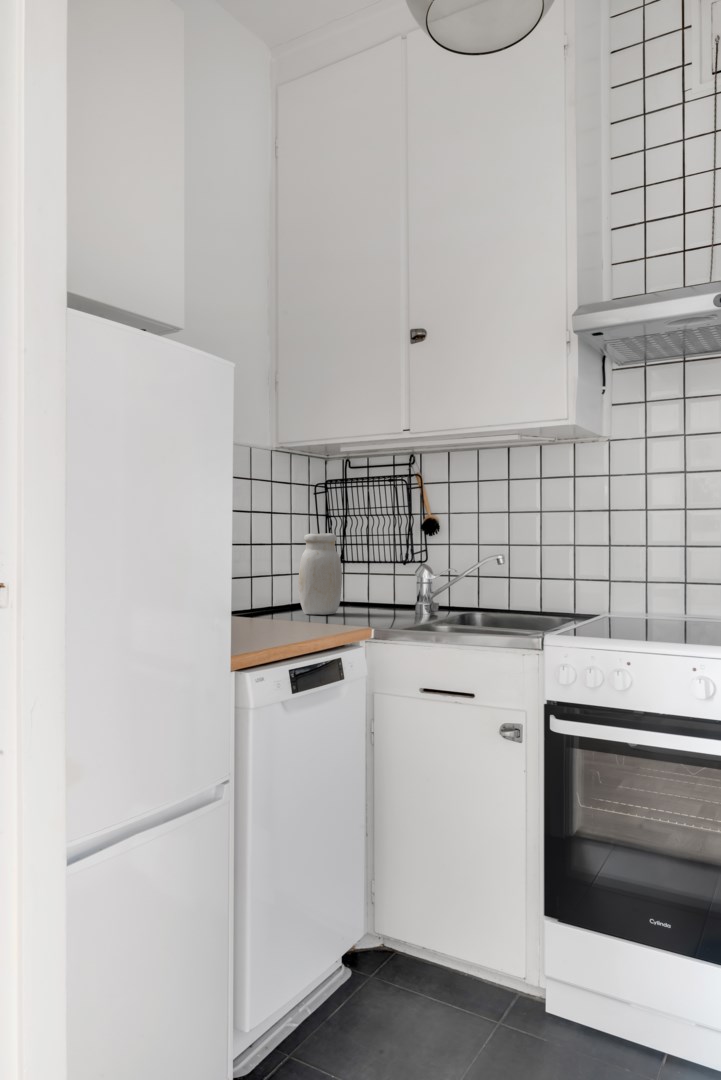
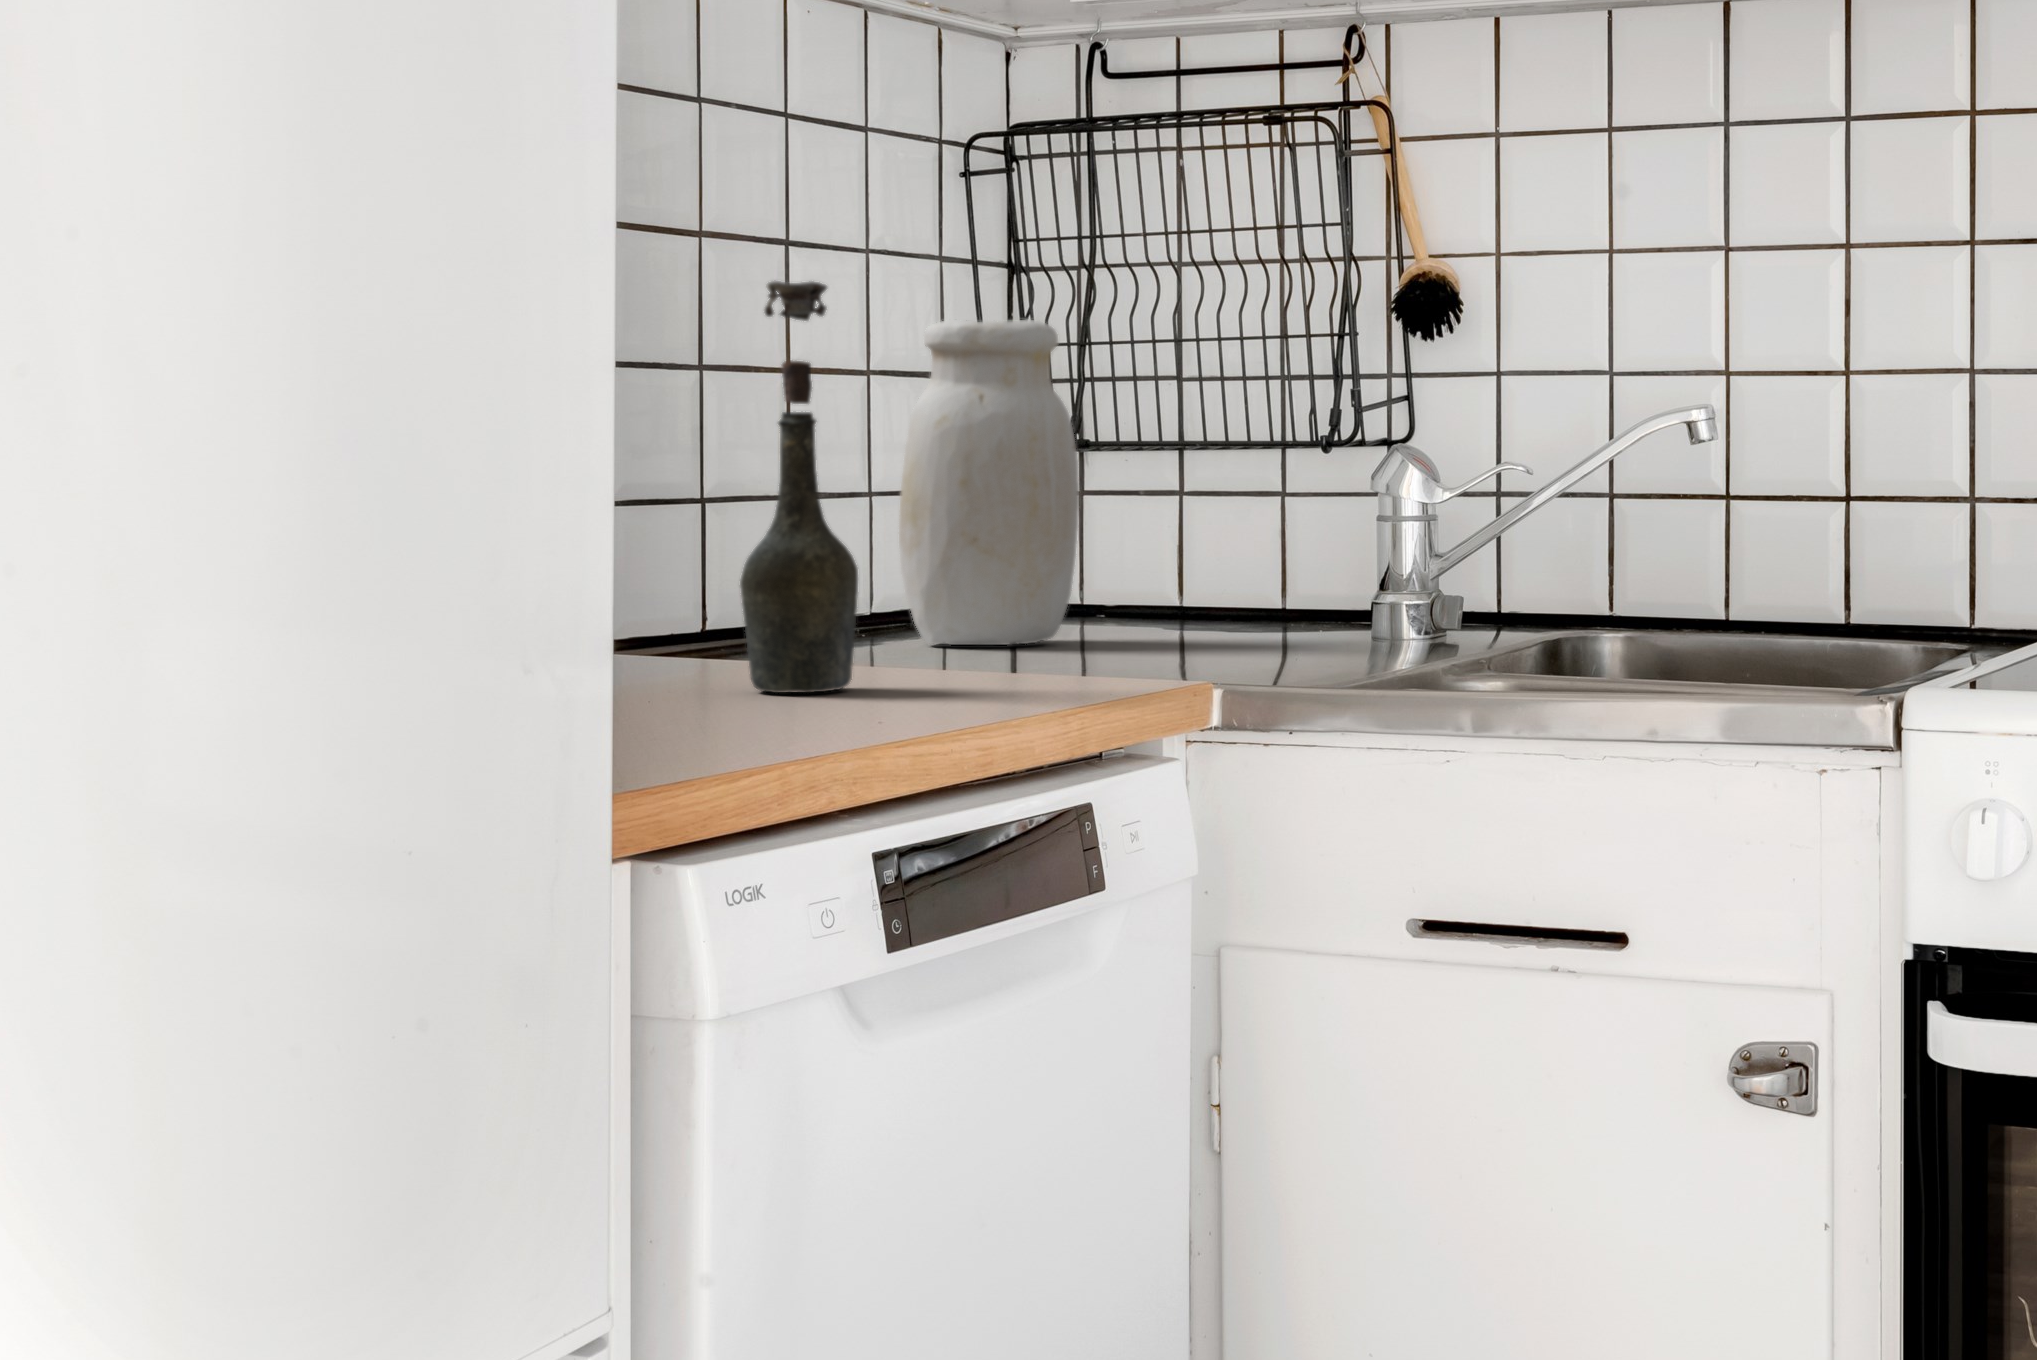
bottle: none [261,531,288,629] -> present [740,281,858,693]

